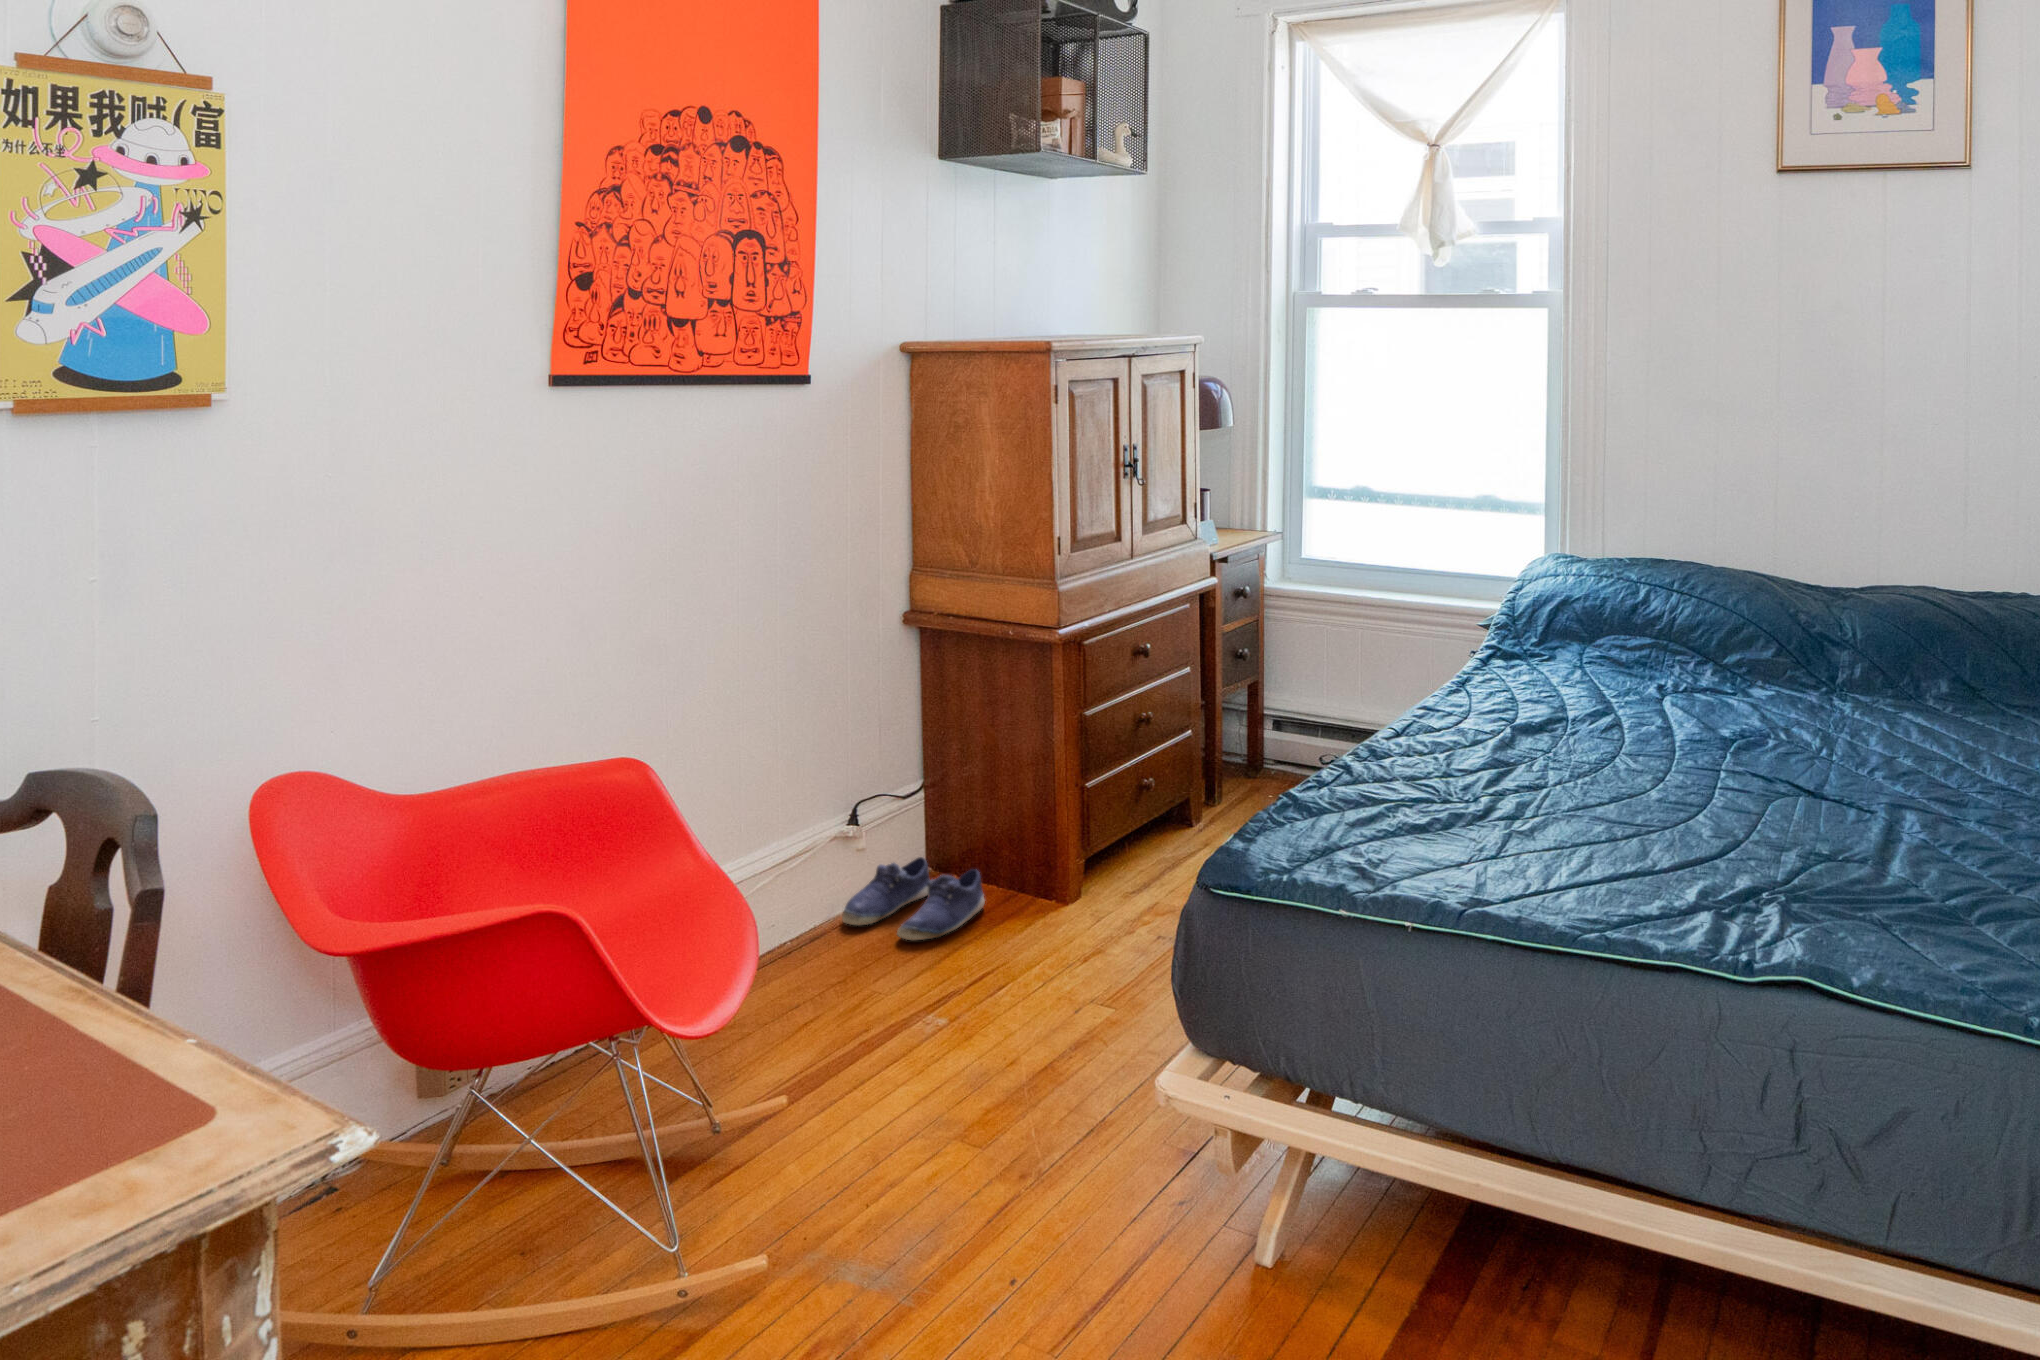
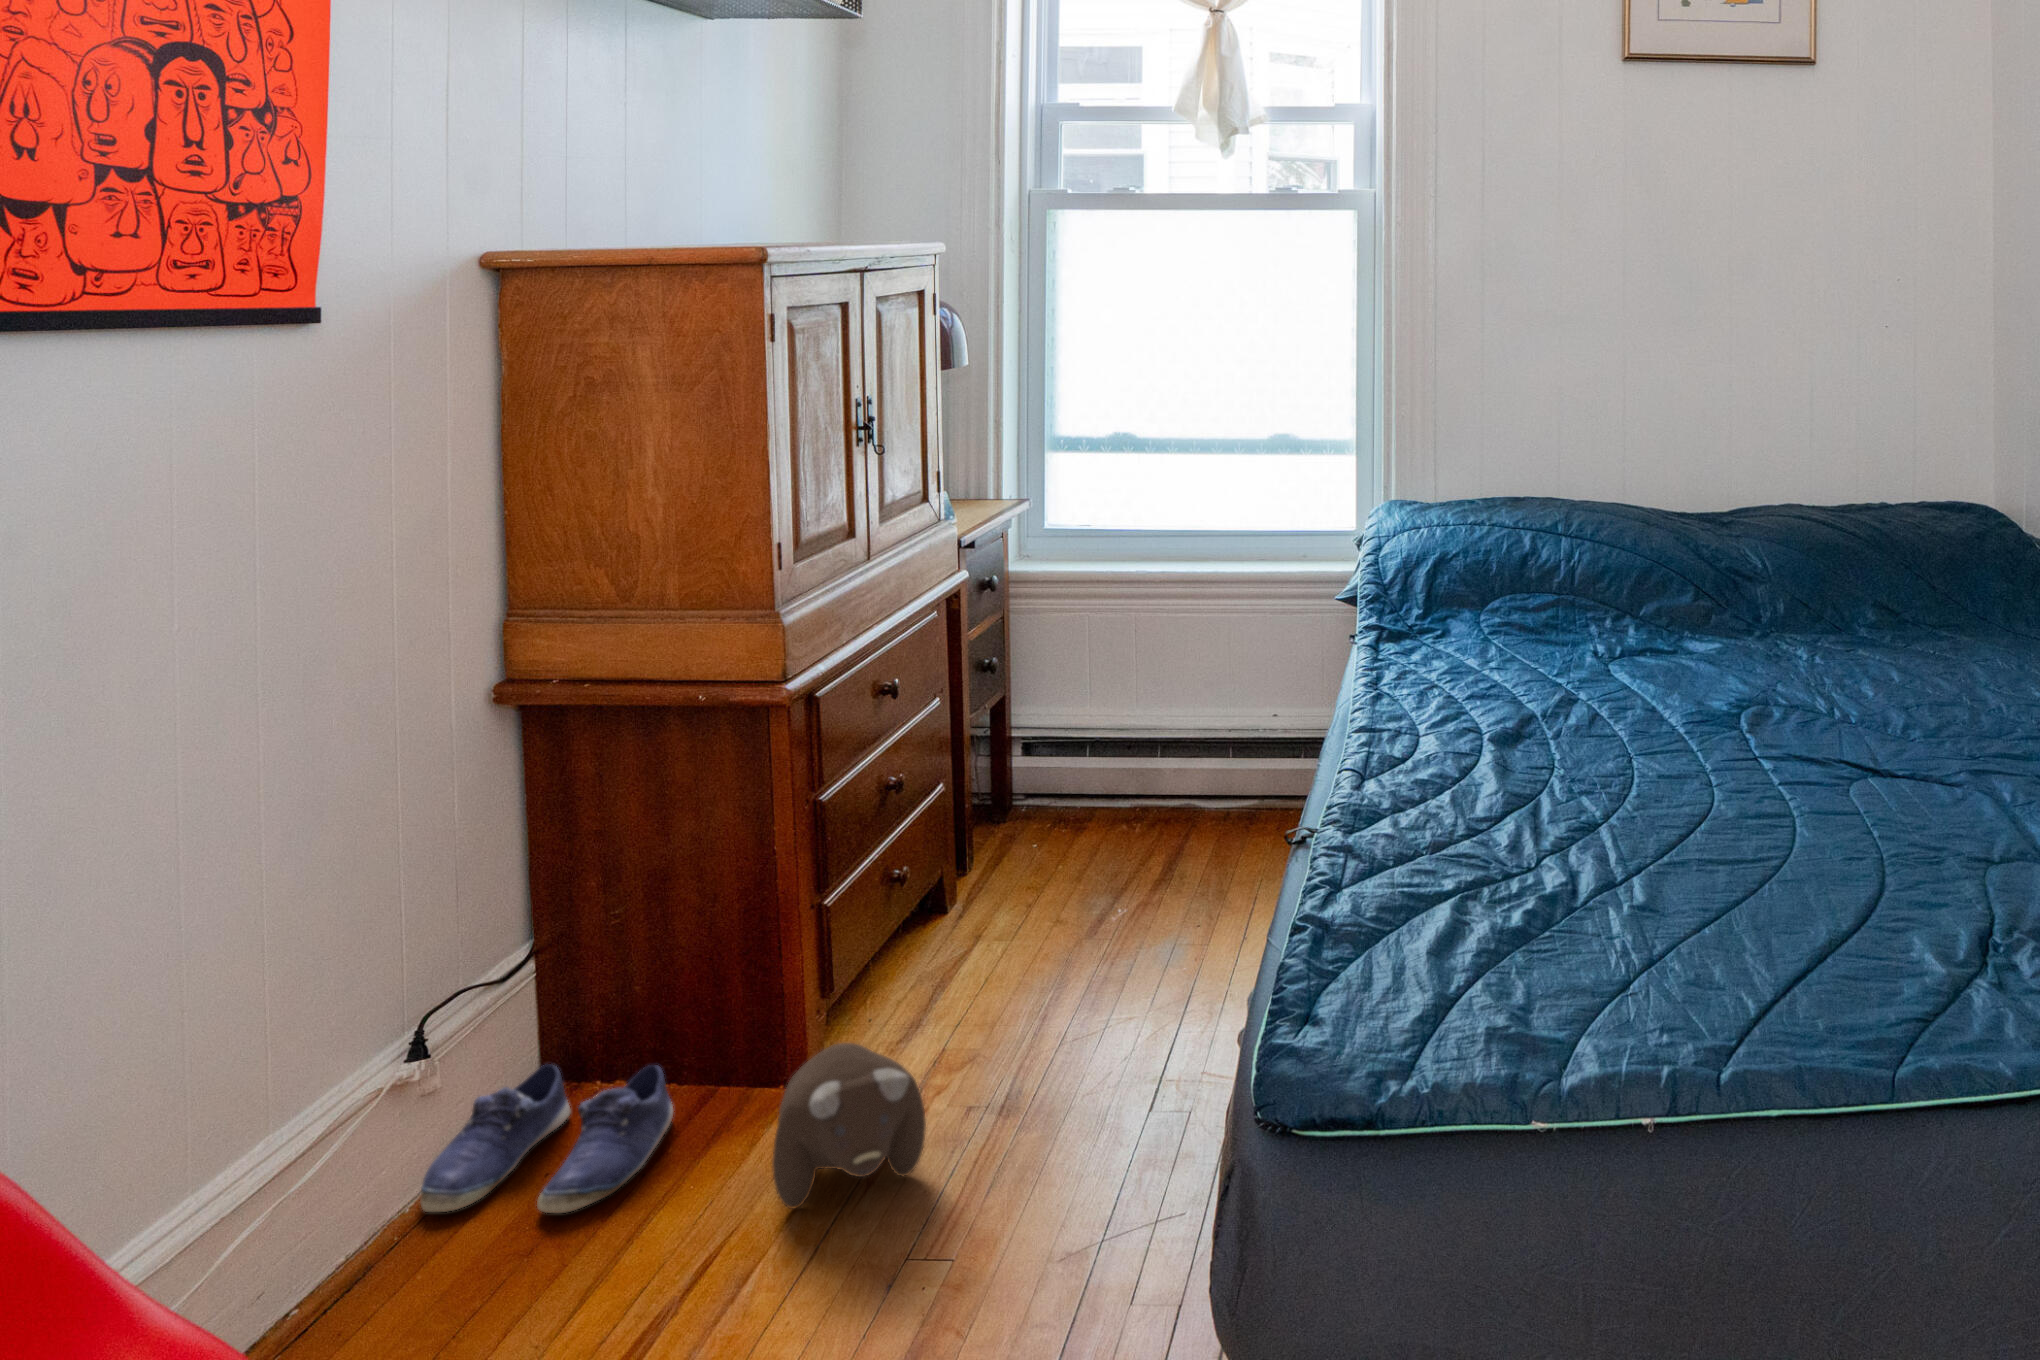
plush toy: none [1018,870,1114,970] -> present [772,1043,926,1209]

